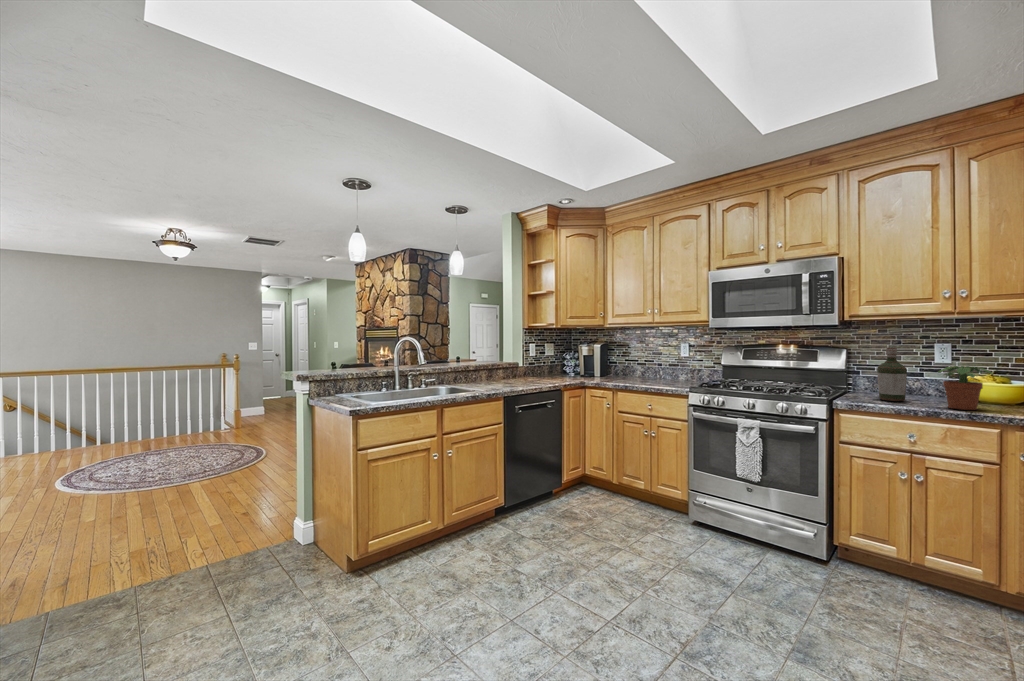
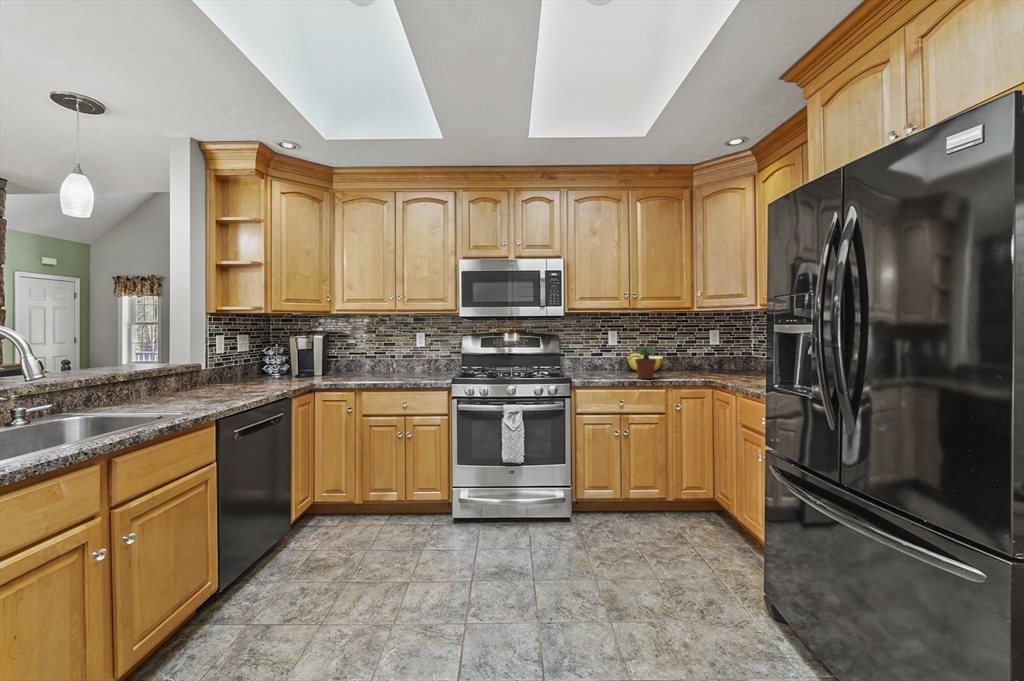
bottle: present [877,347,907,401] -> none [592,335,612,377]

